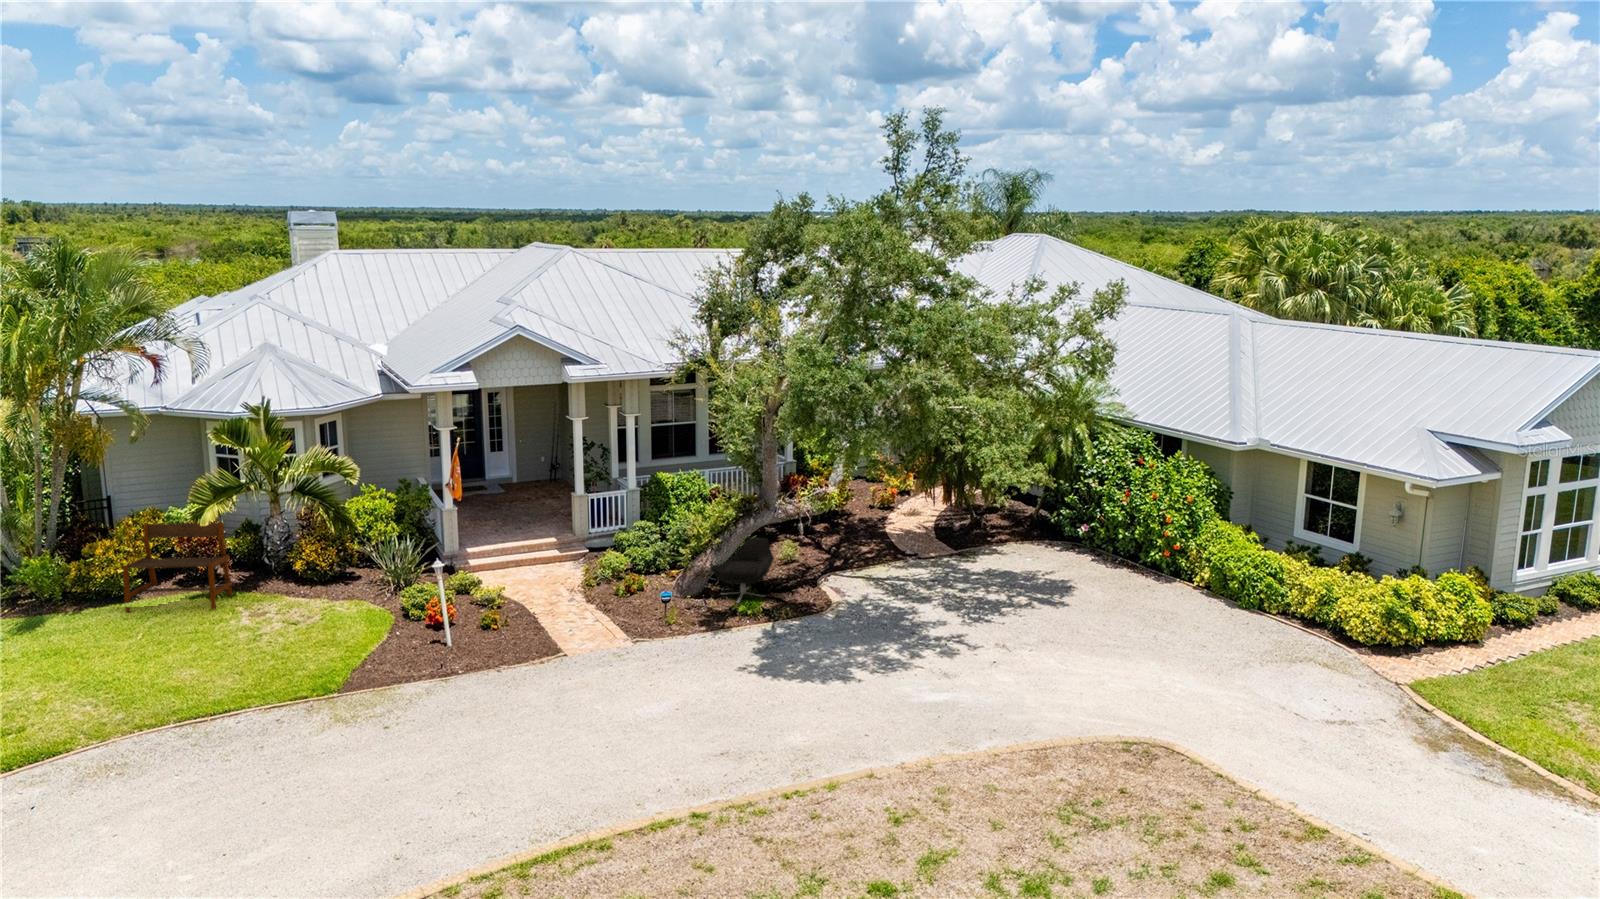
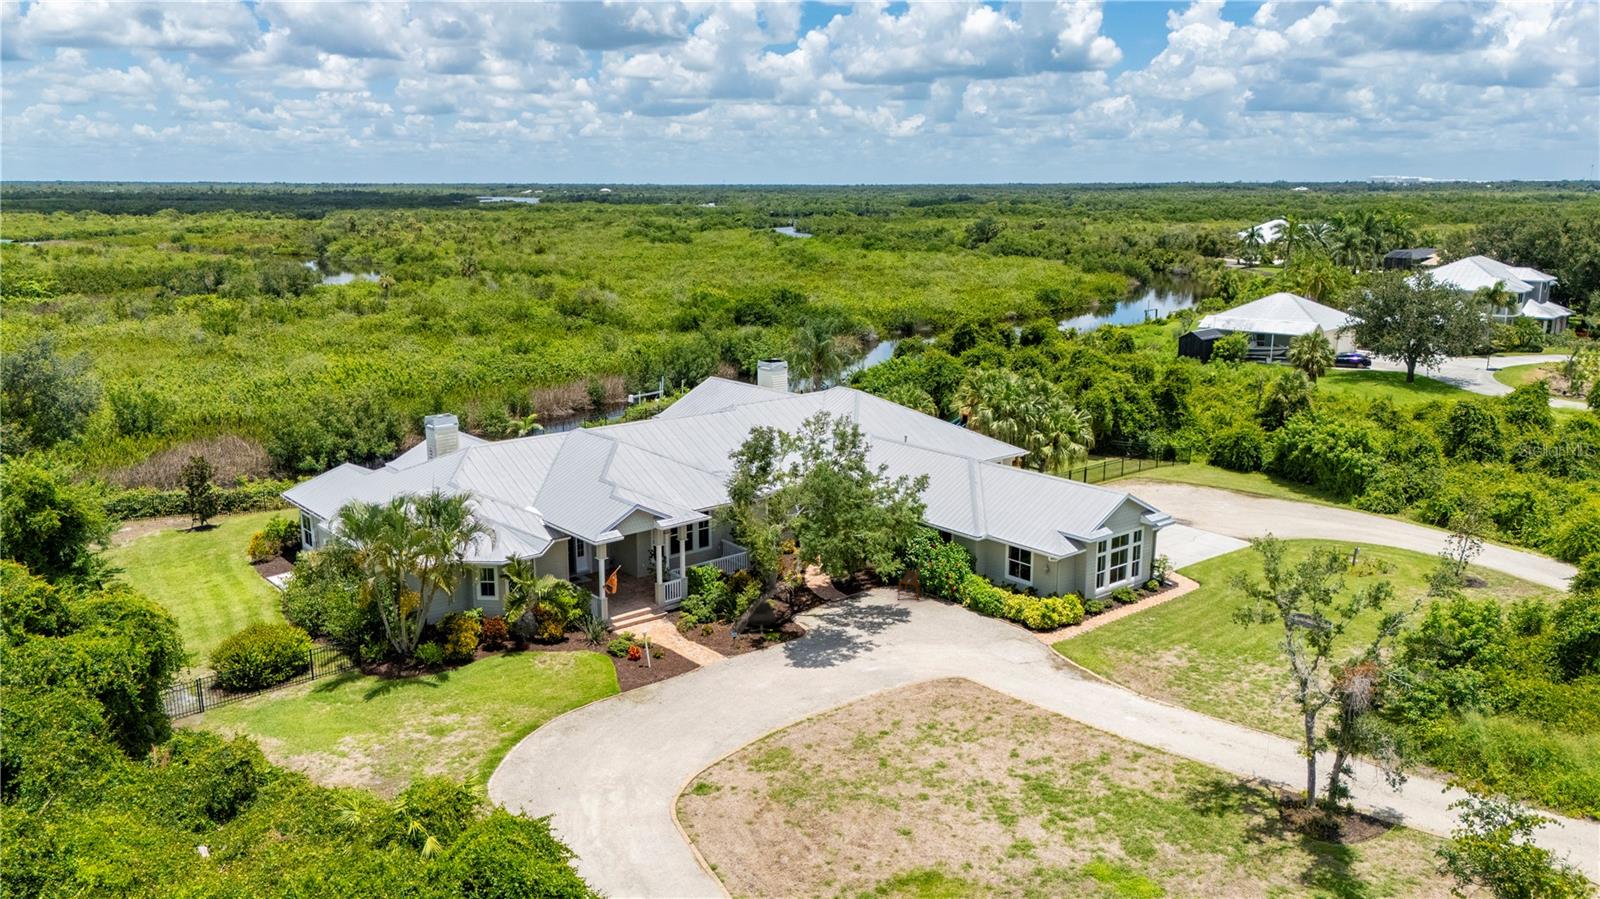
bench: present [123,522,233,612] -> present [898,561,923,601]
potted tree: none [264,526,305,589] -> present [515,618,536,649]

